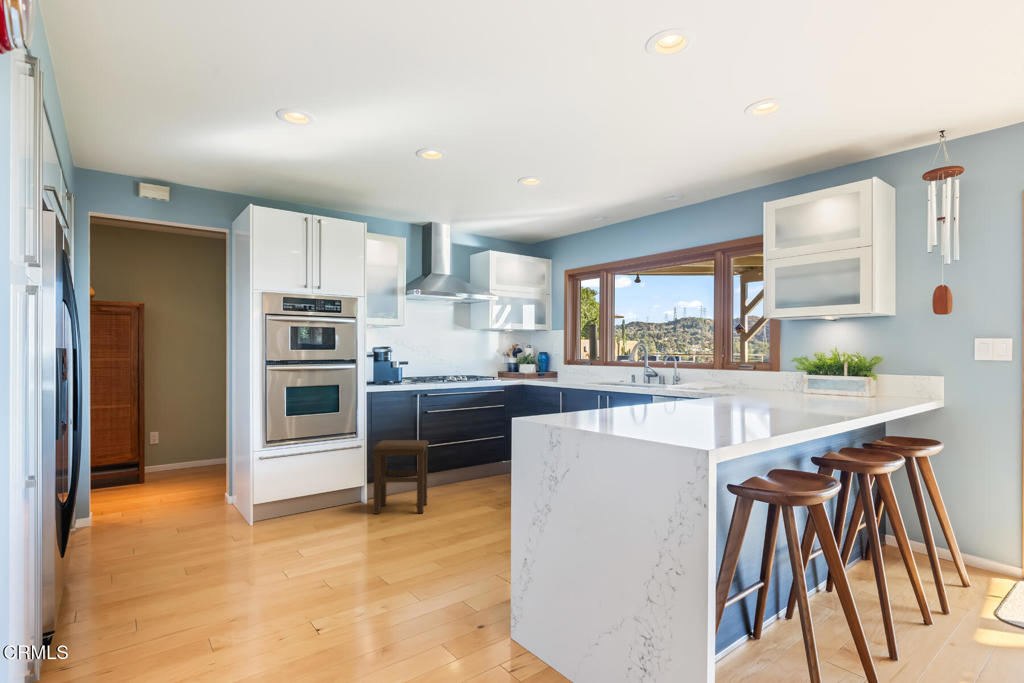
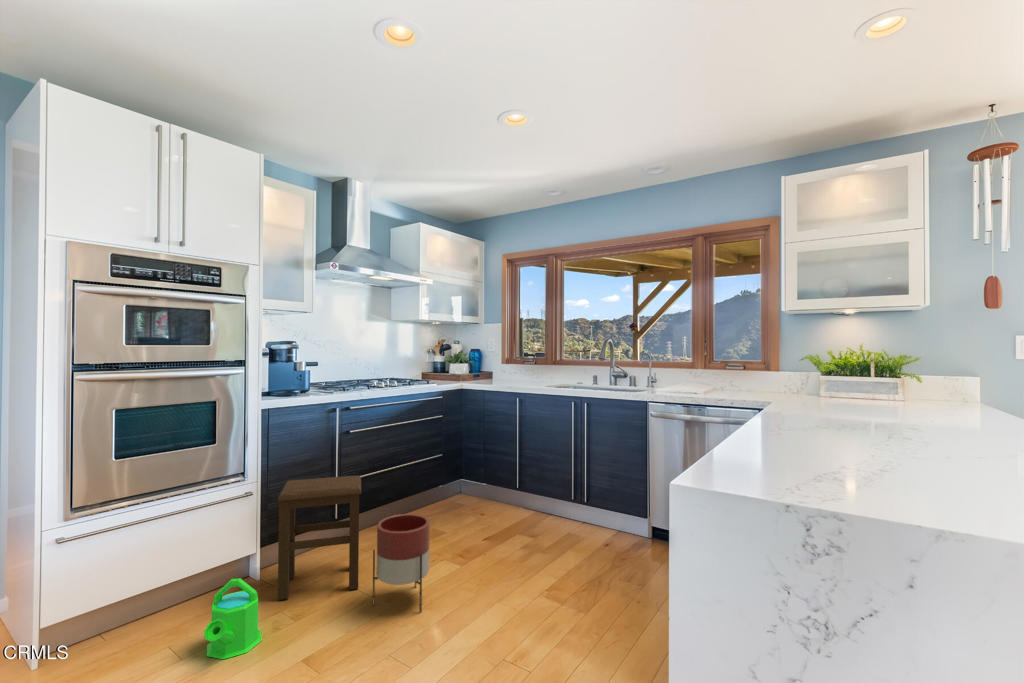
planter: none [428,465,465,526] -> present [373,514,430,612]
watering can: none [330,489,361,532] -> present [204,578,262,659]

